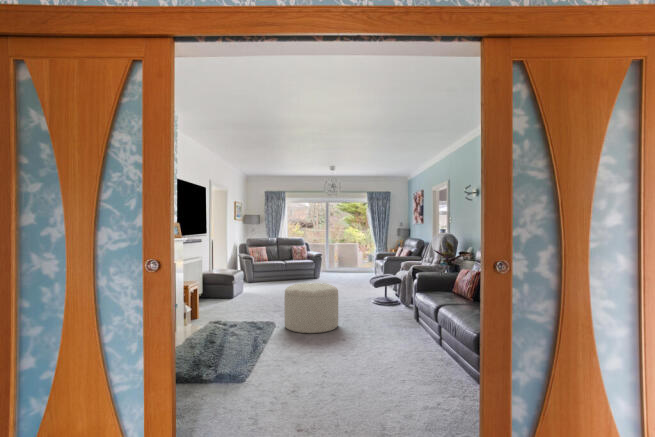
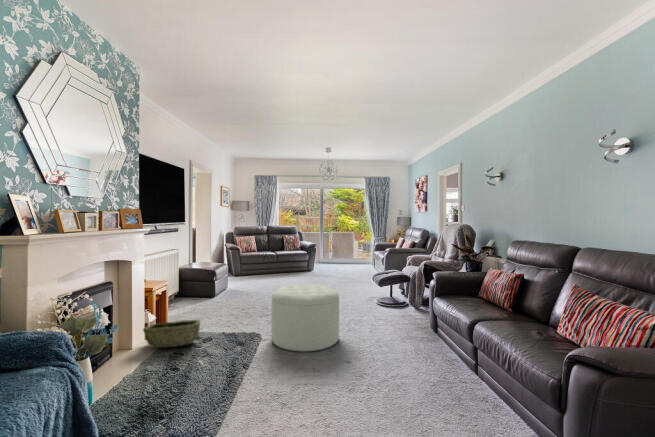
woven basket: none [186,310,228,331] -> present [143,320,200,347]

